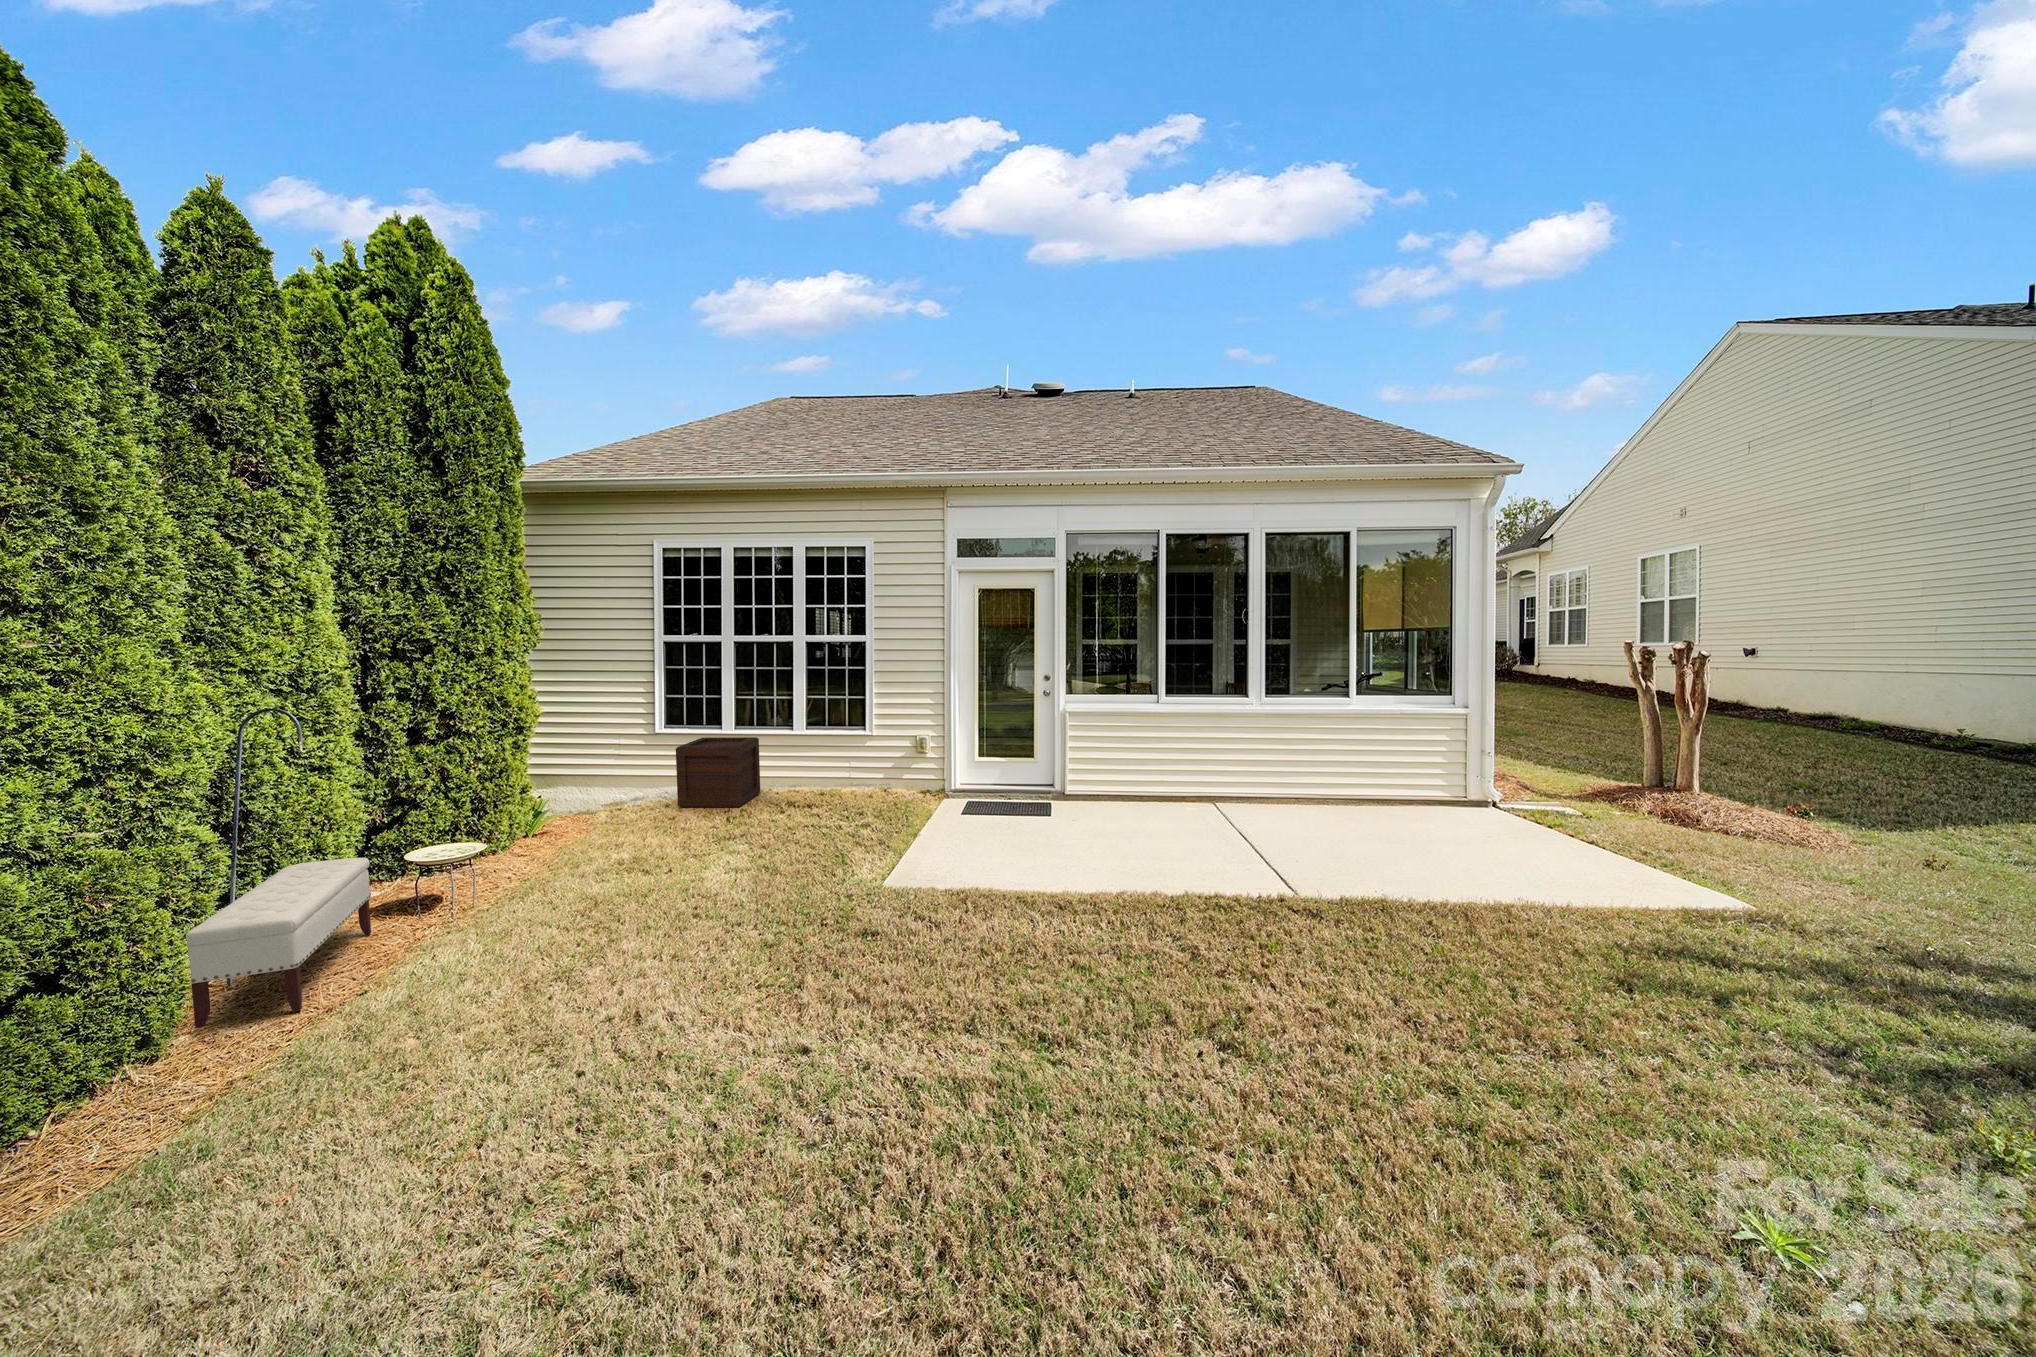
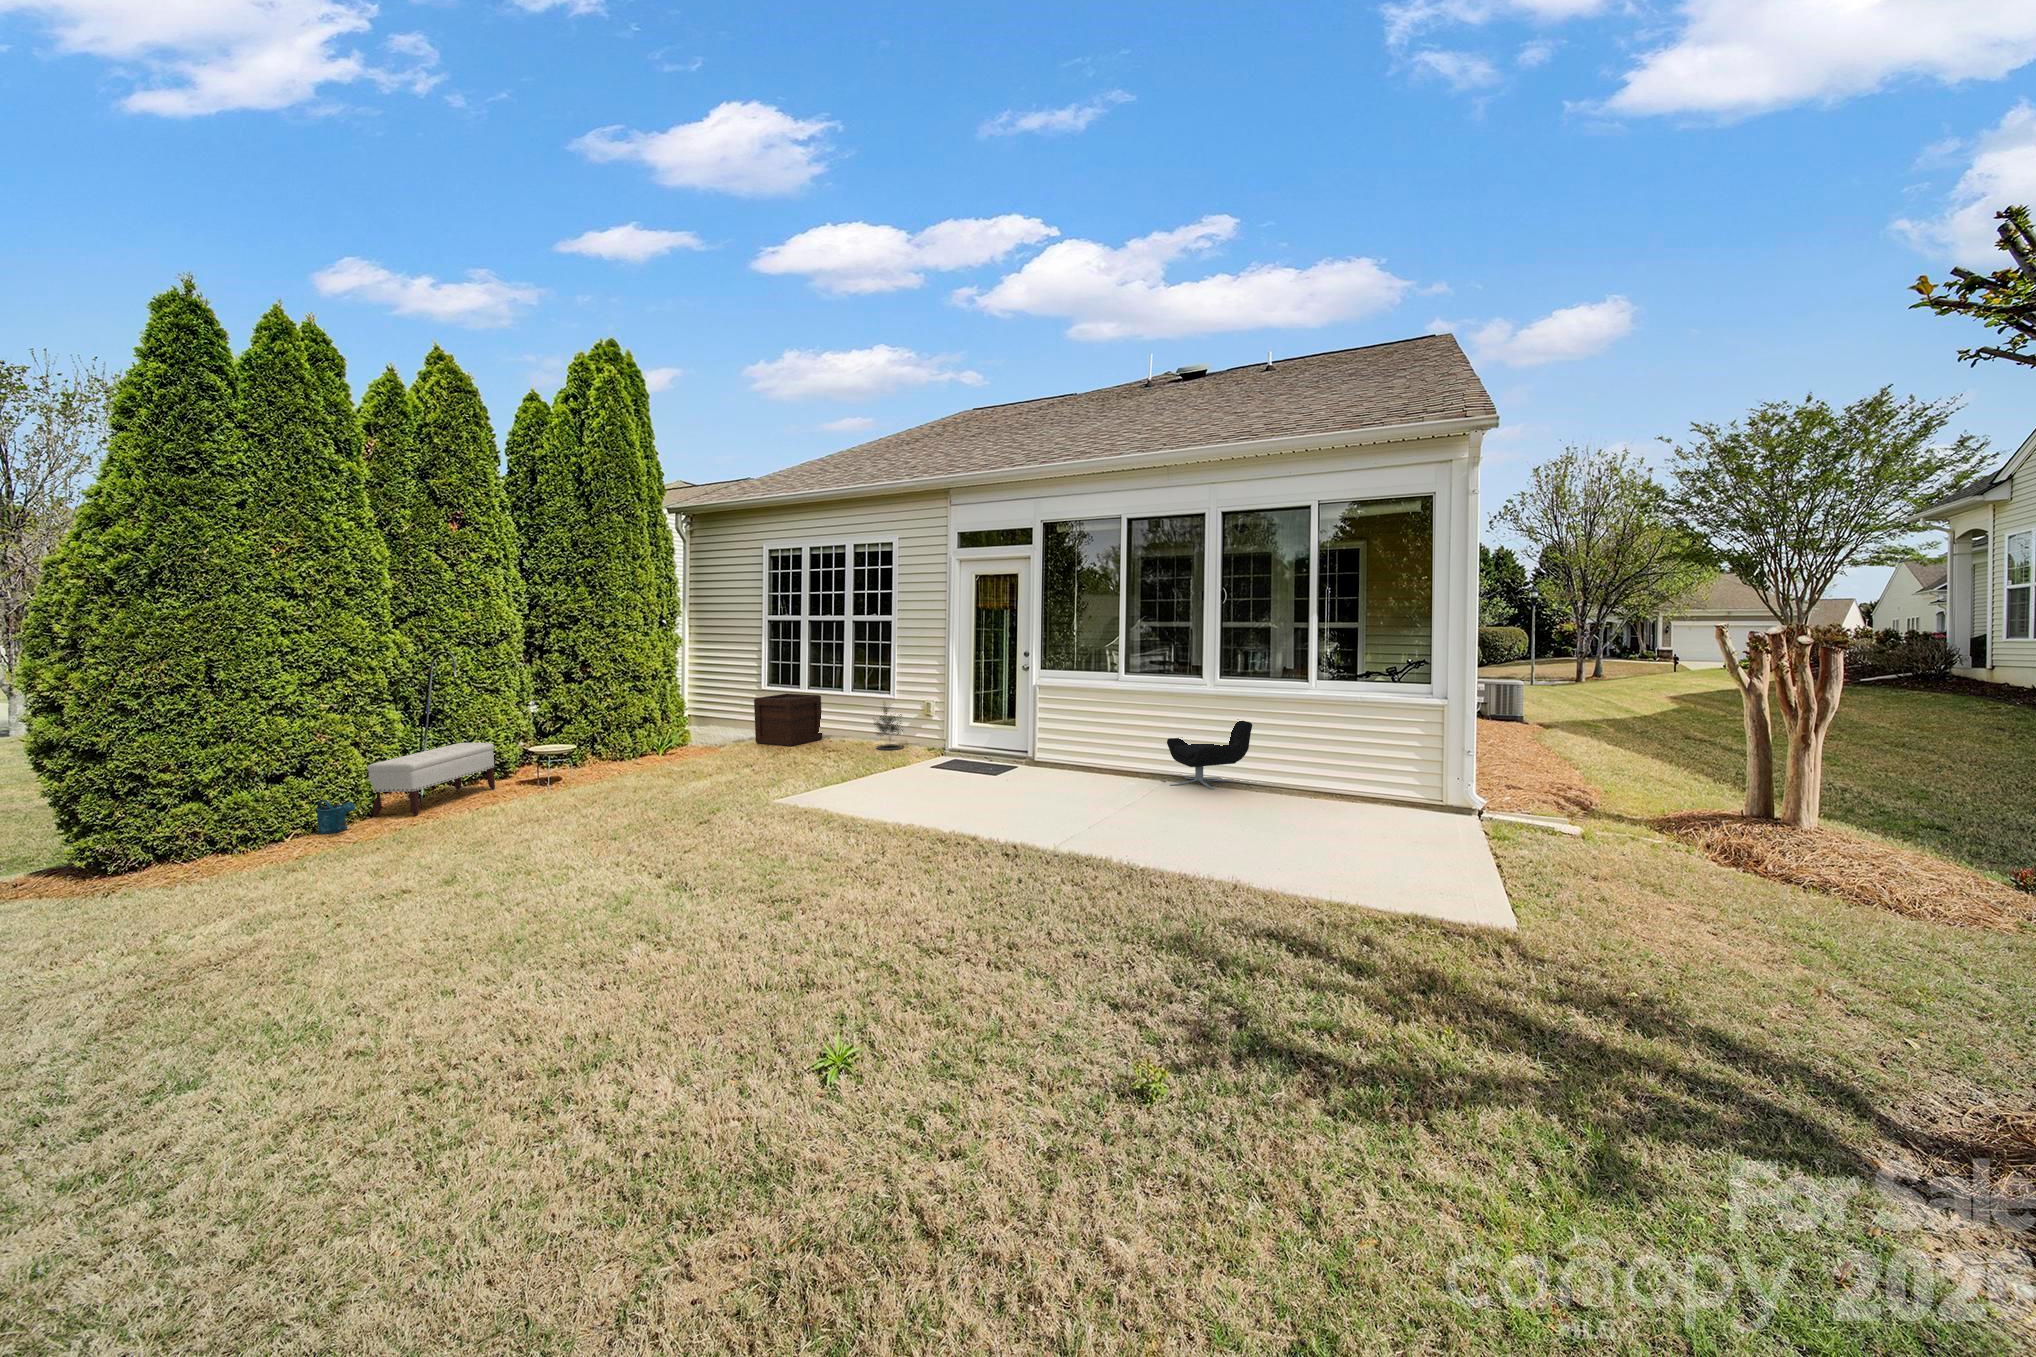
lounge chair: none [1240,738,1334,815] -> present [1167,721,1252,789]
potted tree: none [855,740,892,802] -> present [874,707,903,750]
watering can: none [102,1016,218,1092] -> present [316,800,355,834]

